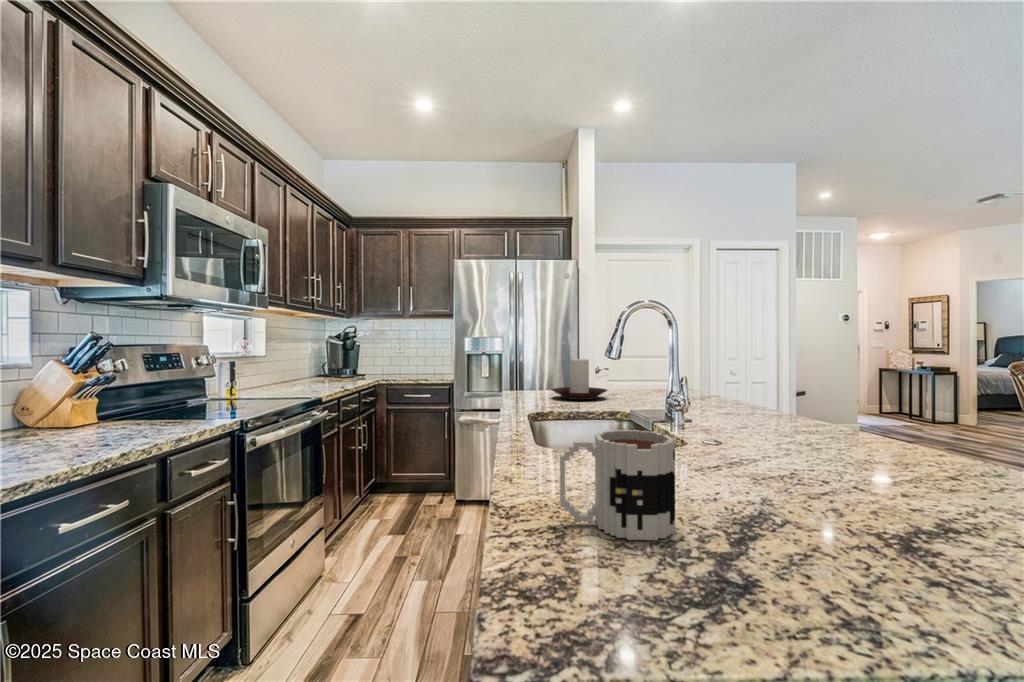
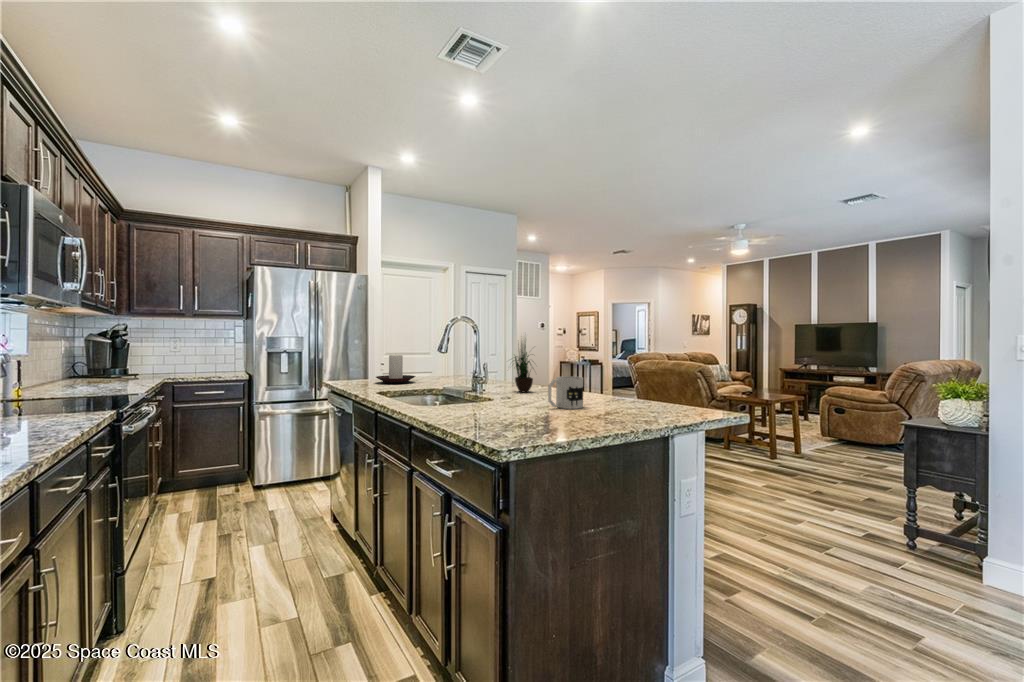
potted plant: none [740,304,815,437] -> present [515,342,533,392]
mug: present [560,430,675,540] -> present [548,376,583,409]

